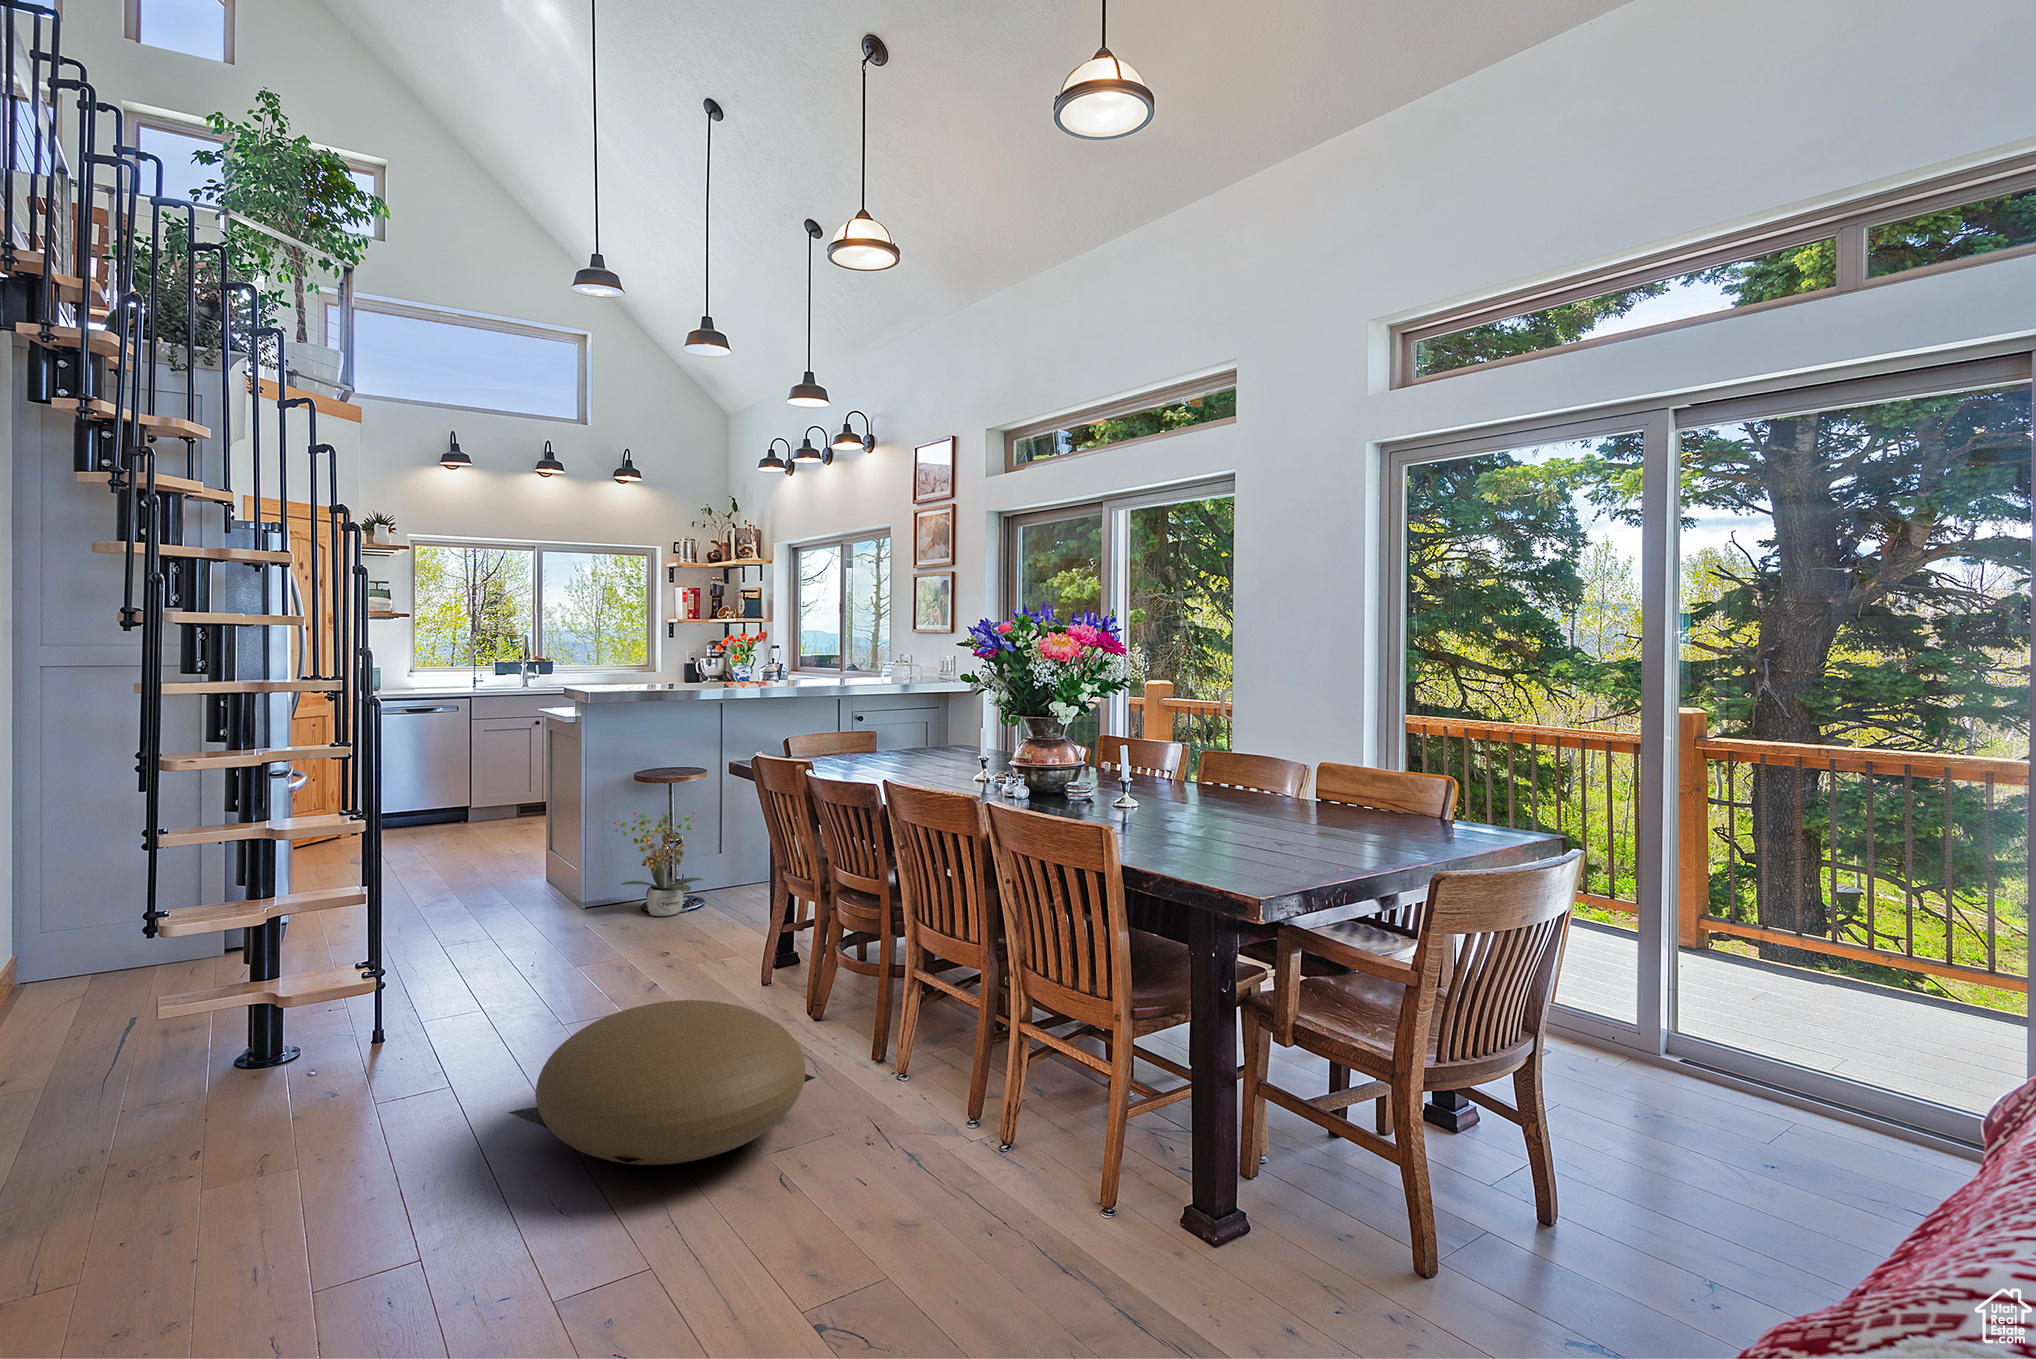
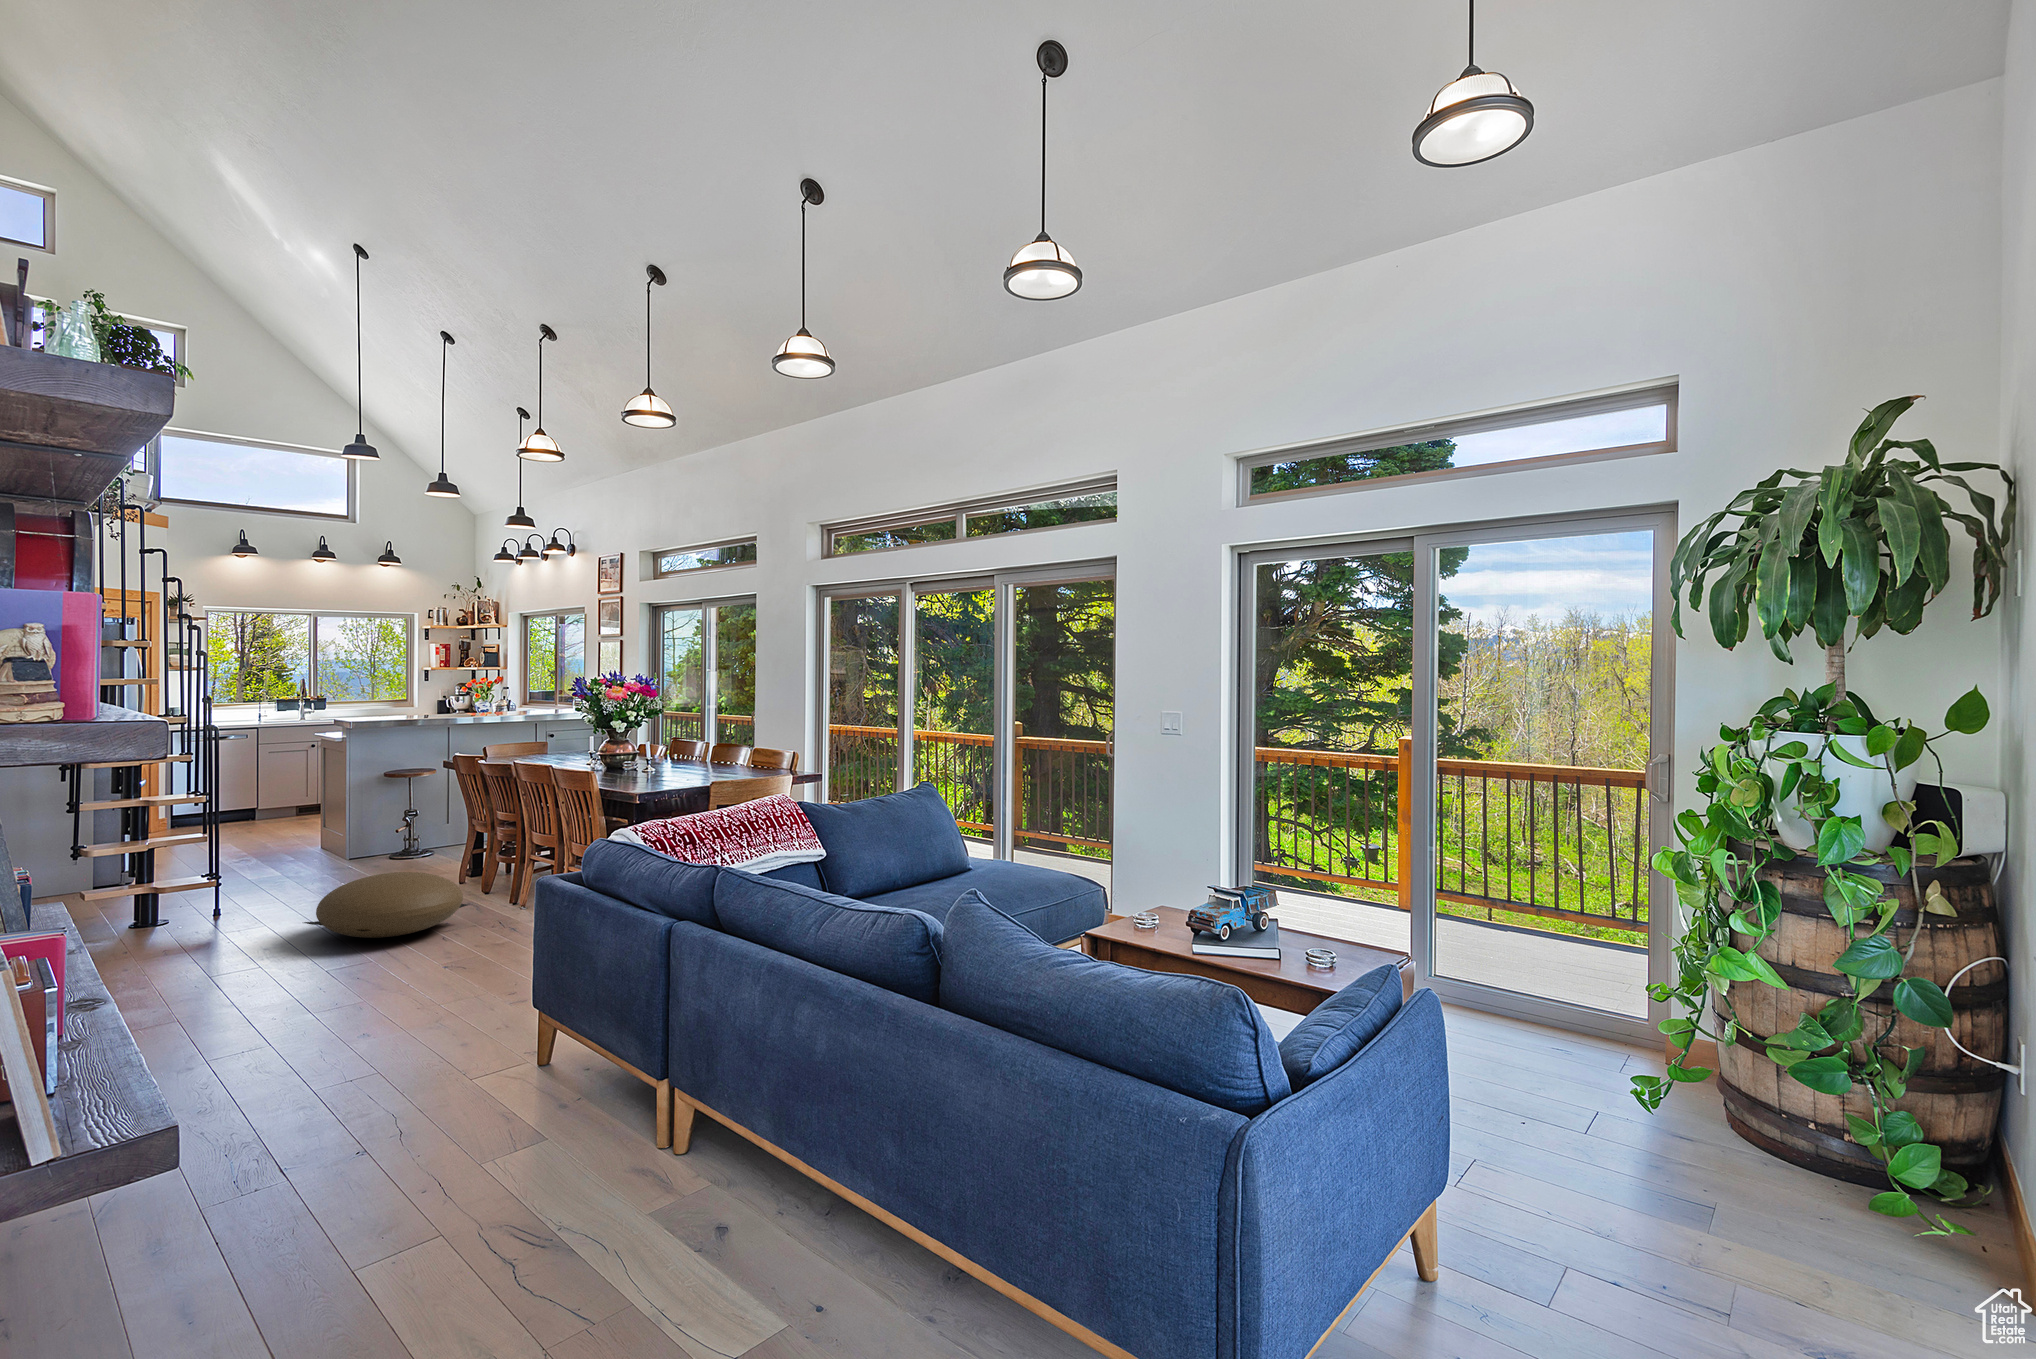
potted plant: present [613,812,704,916] -> none [369,795,434,860]

